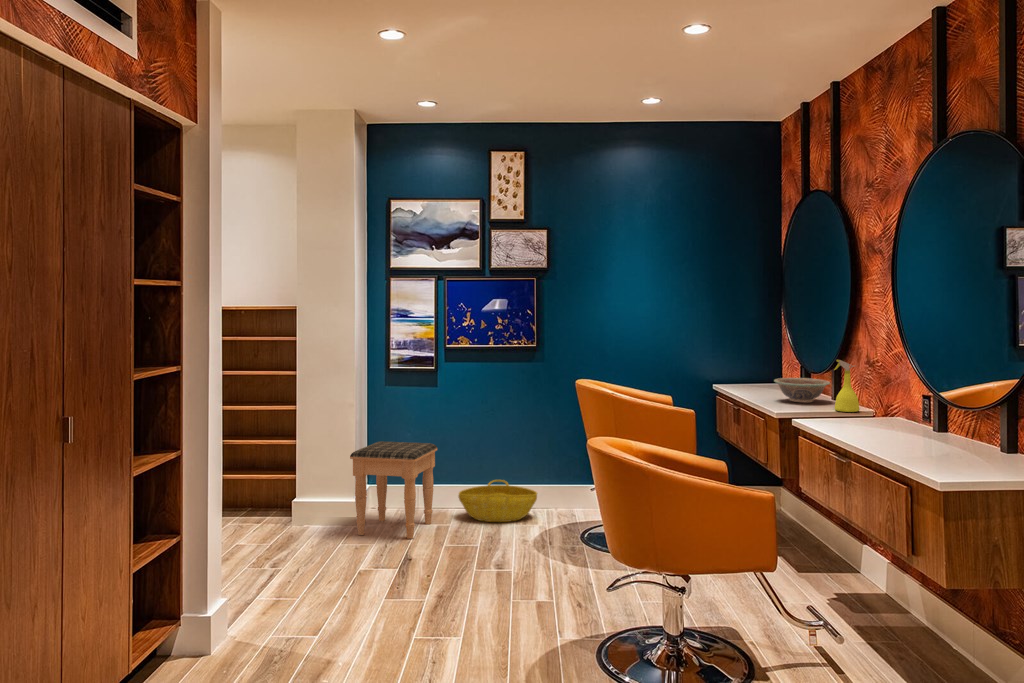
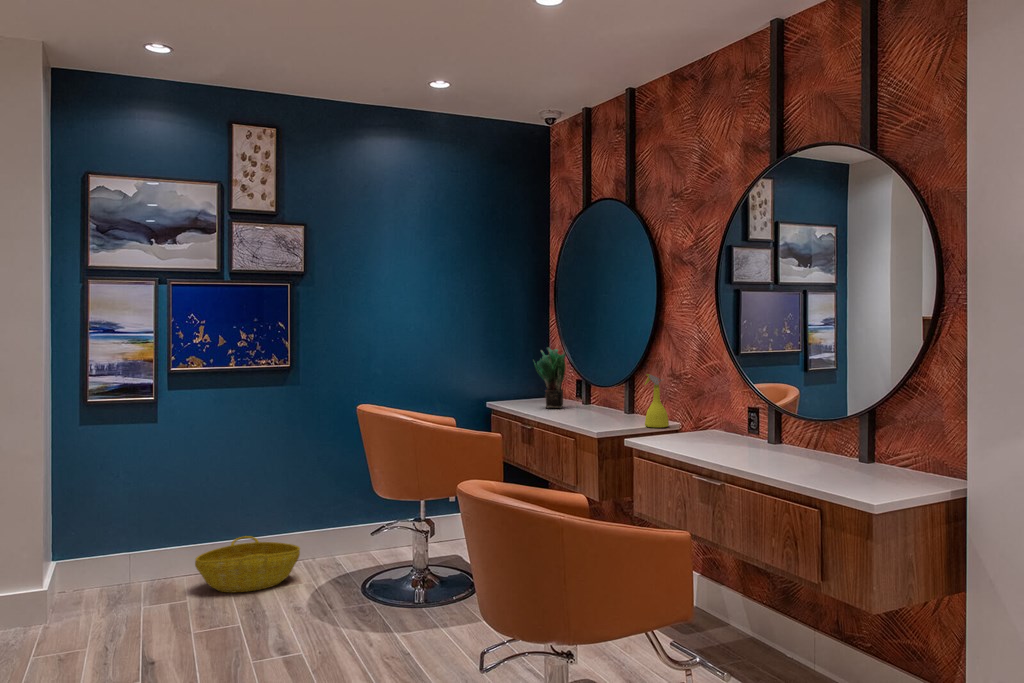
potted plant: none [748,332,782,390] -> present [534,347,566,408]
decorative bowl: present [774,378,830,403] -> none [574,394,630,420]
footstool: present [350,441,437,539] -> none [41,499,168,639]

